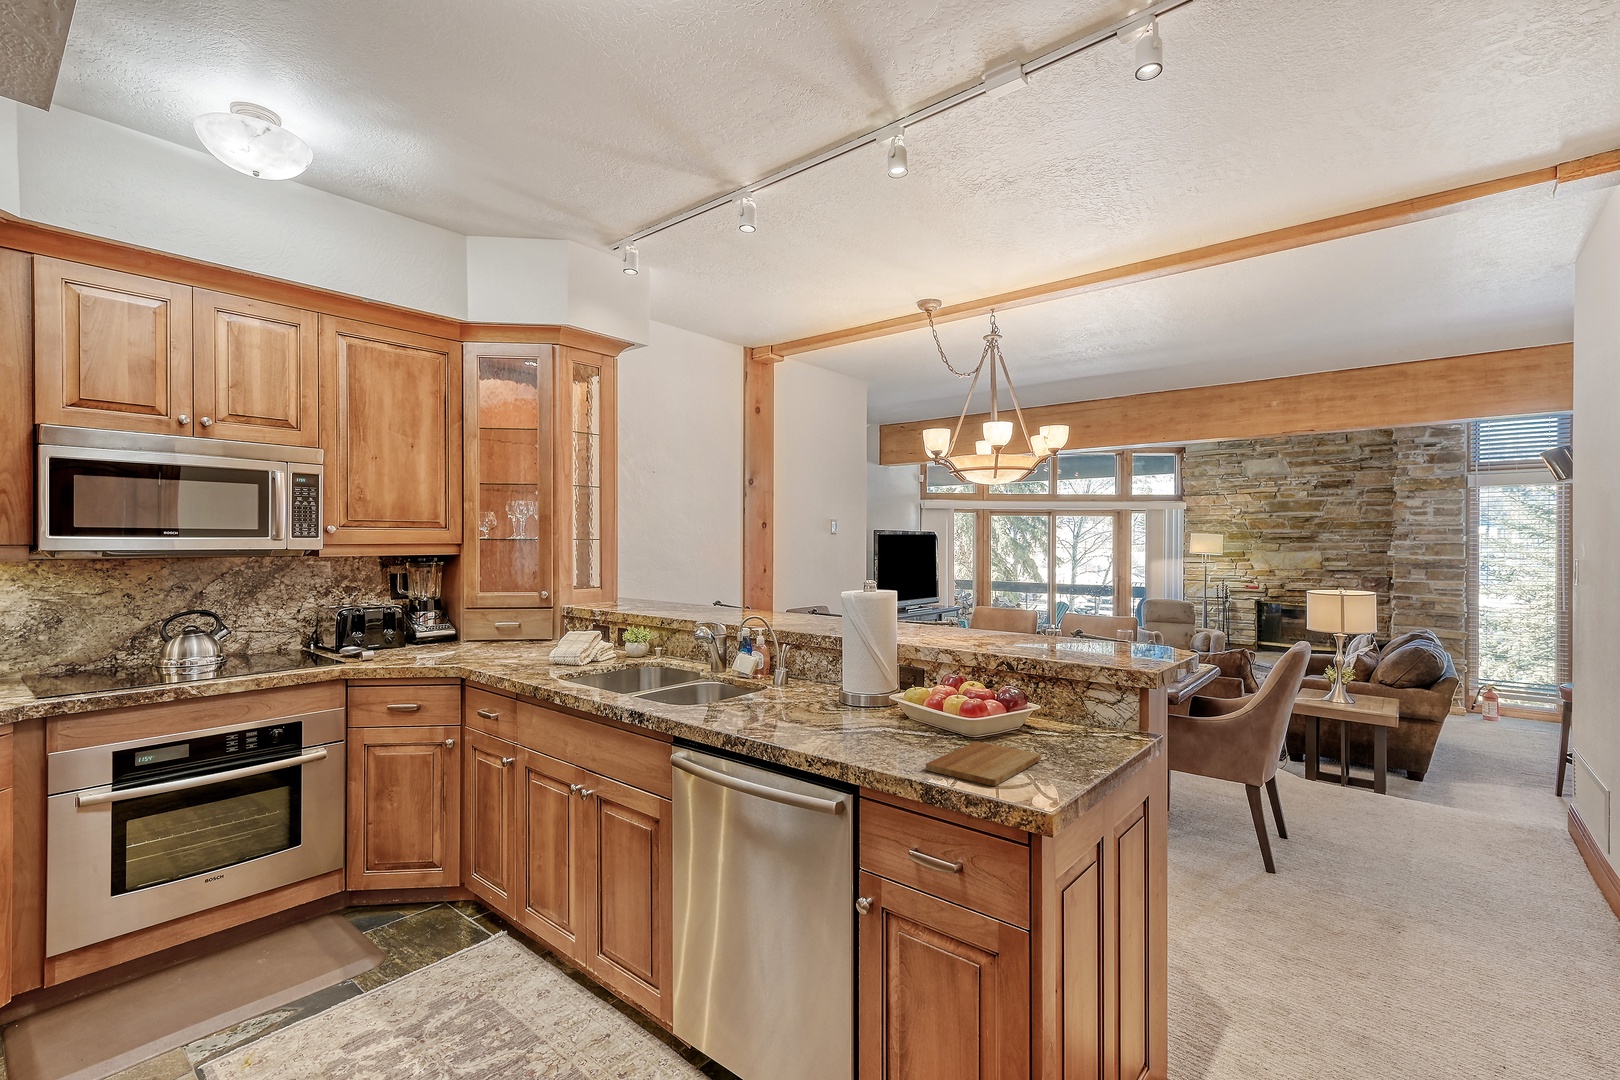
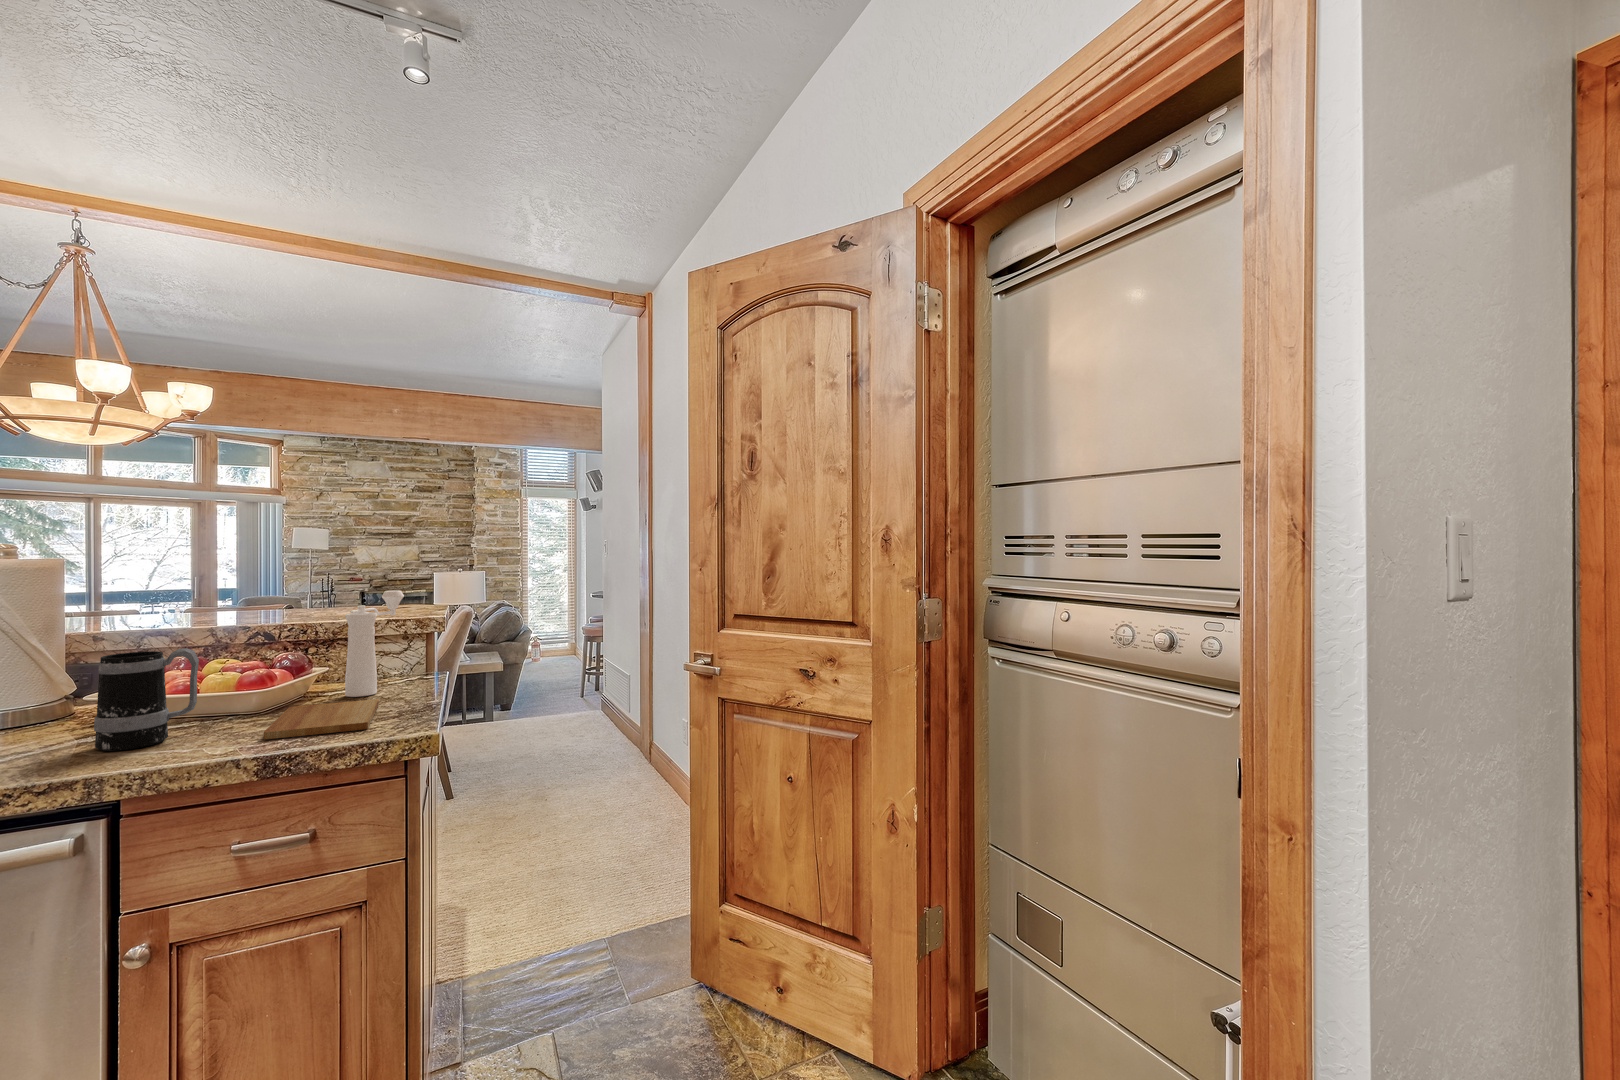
pepper mill: none [1037,641,1101,745] -> present [345,591,404,697]
mug: none [848,676,904,750] -> present [94,648,199,751]

